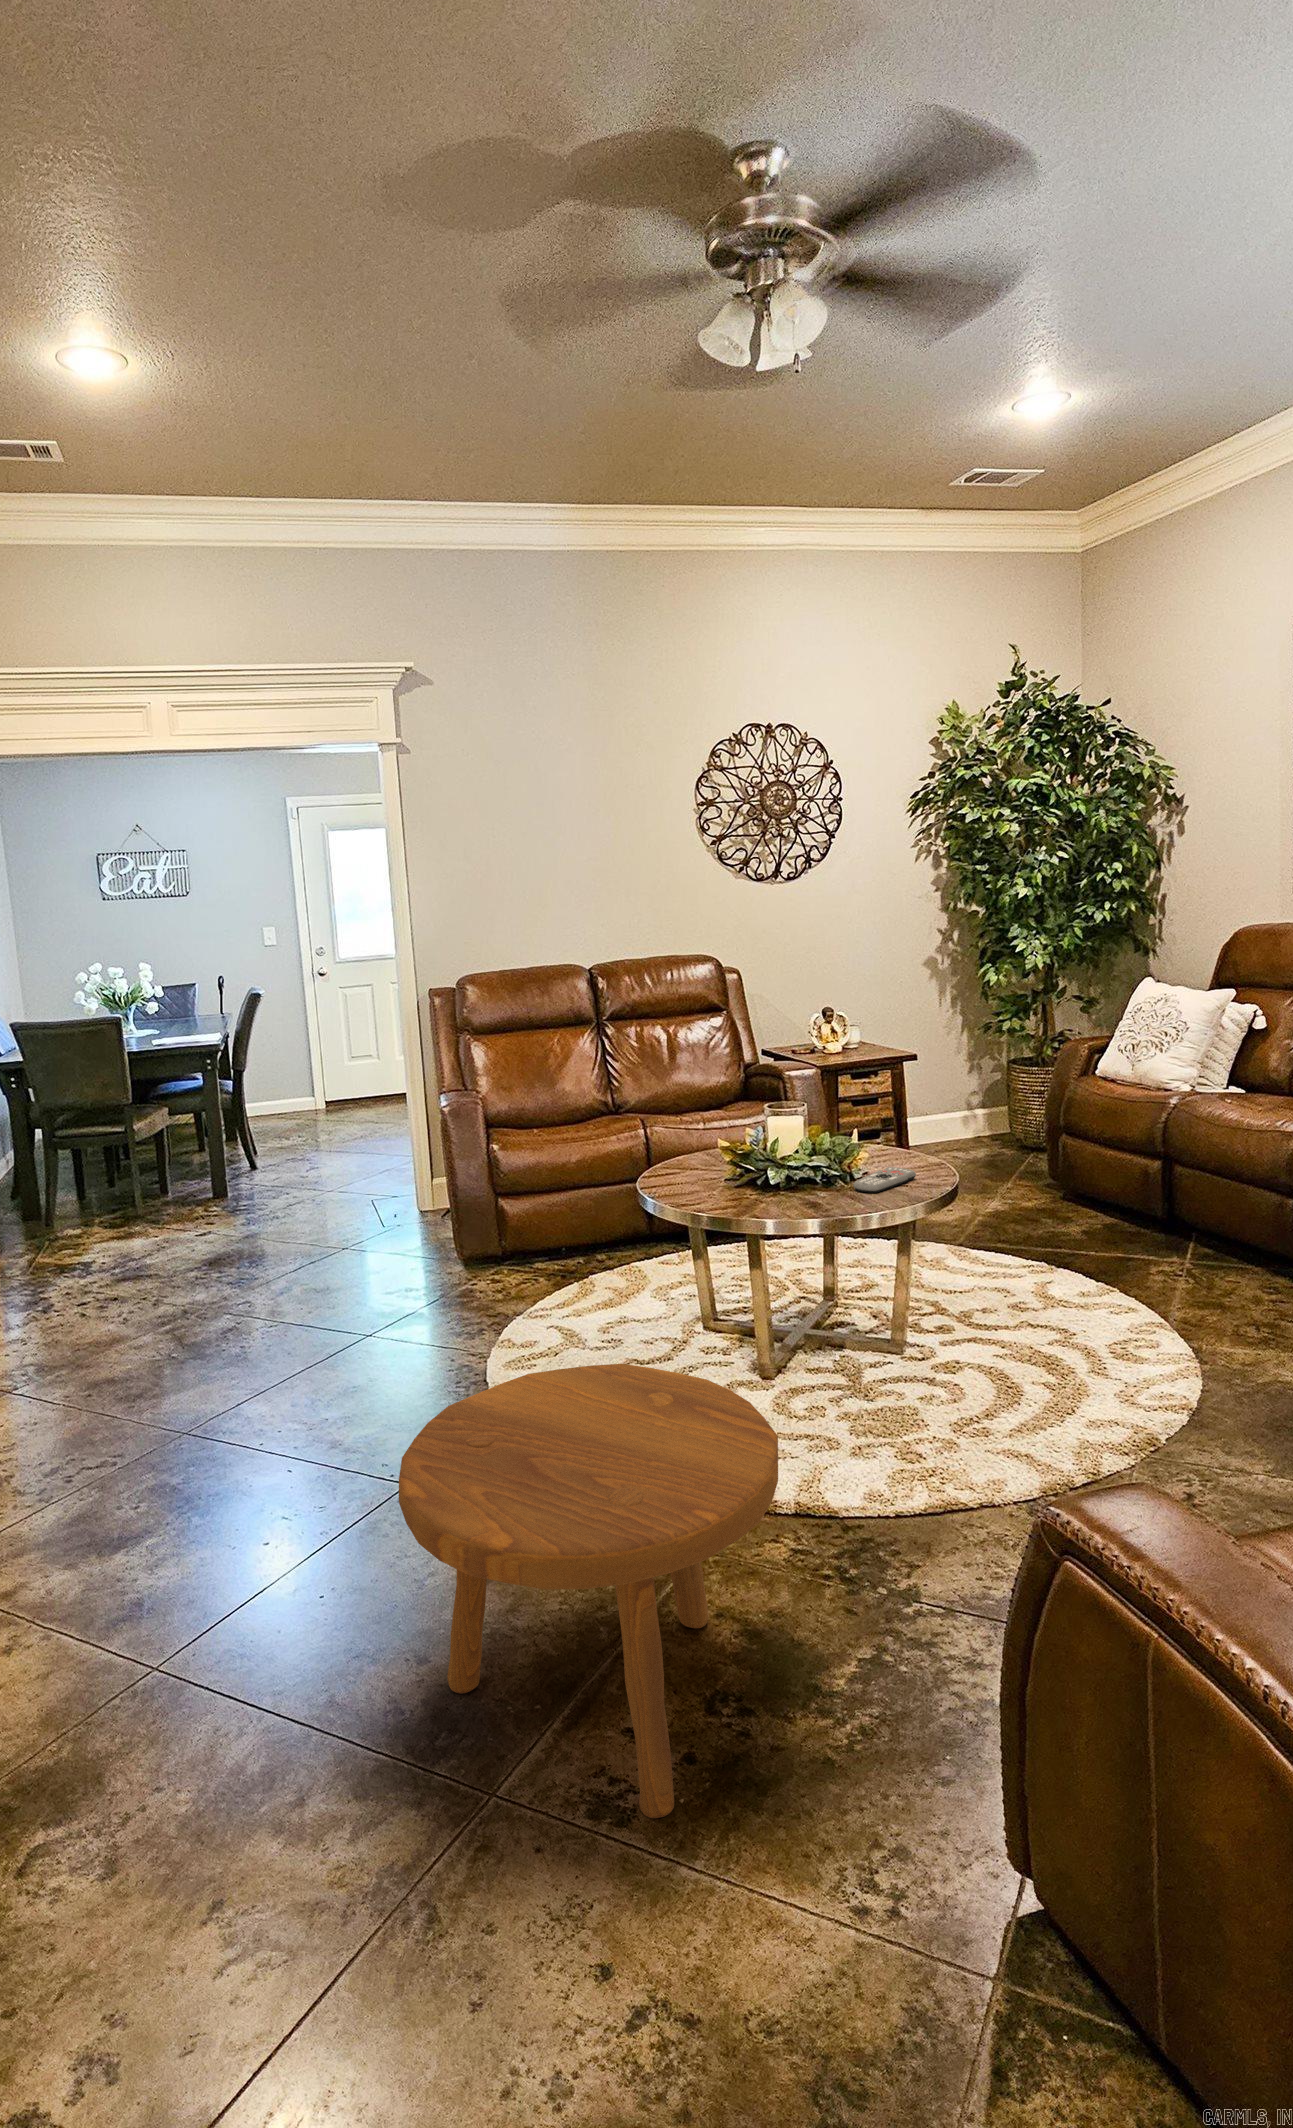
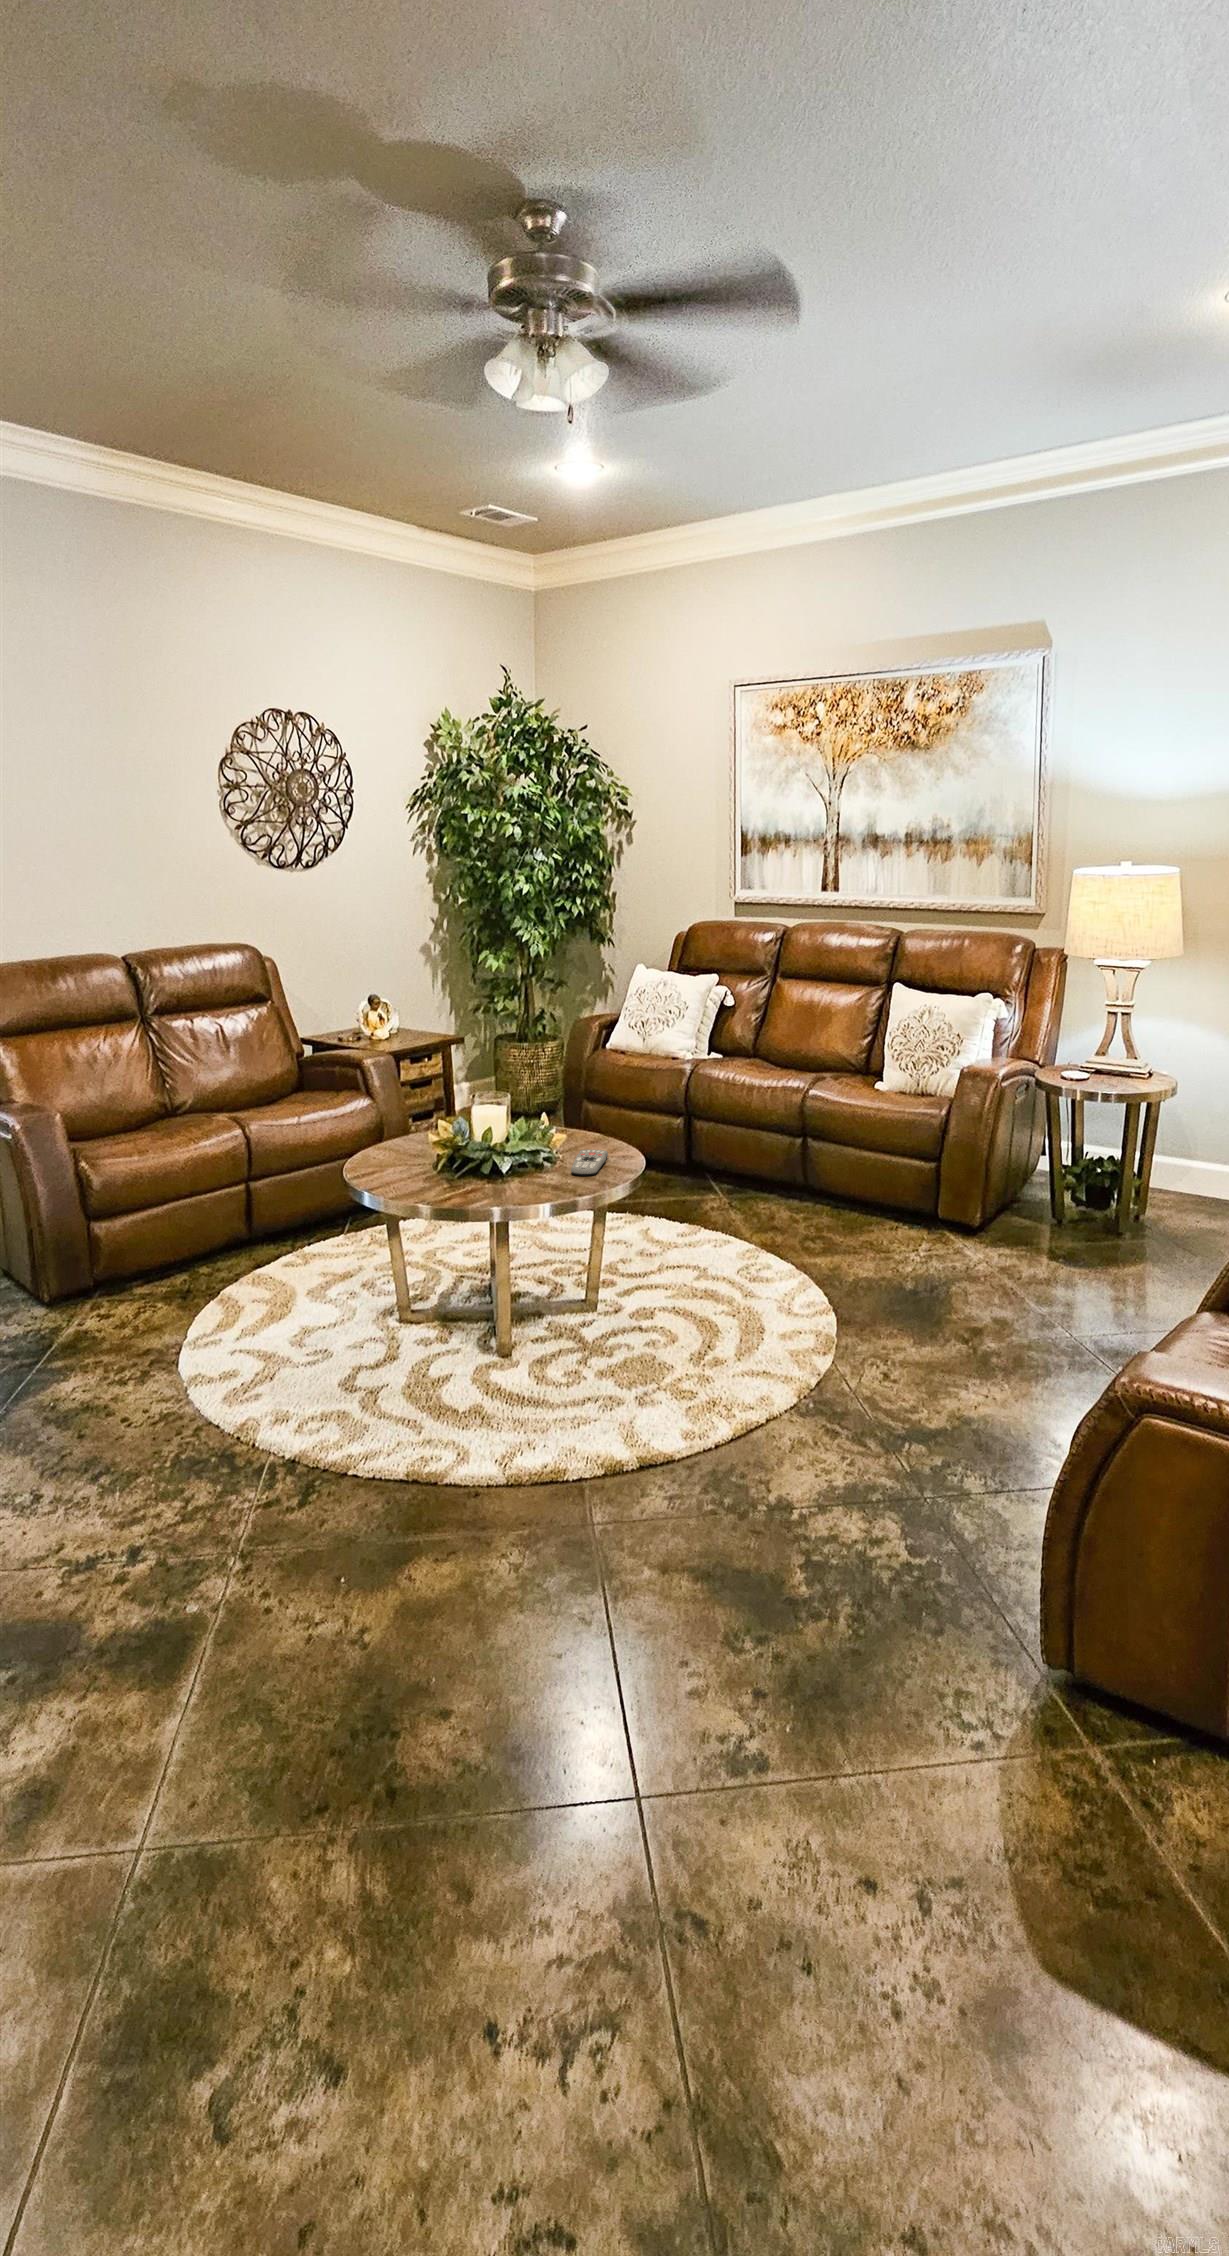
footstool: present [399,1364,778,1818] -> none [464,1371,836,1753]

